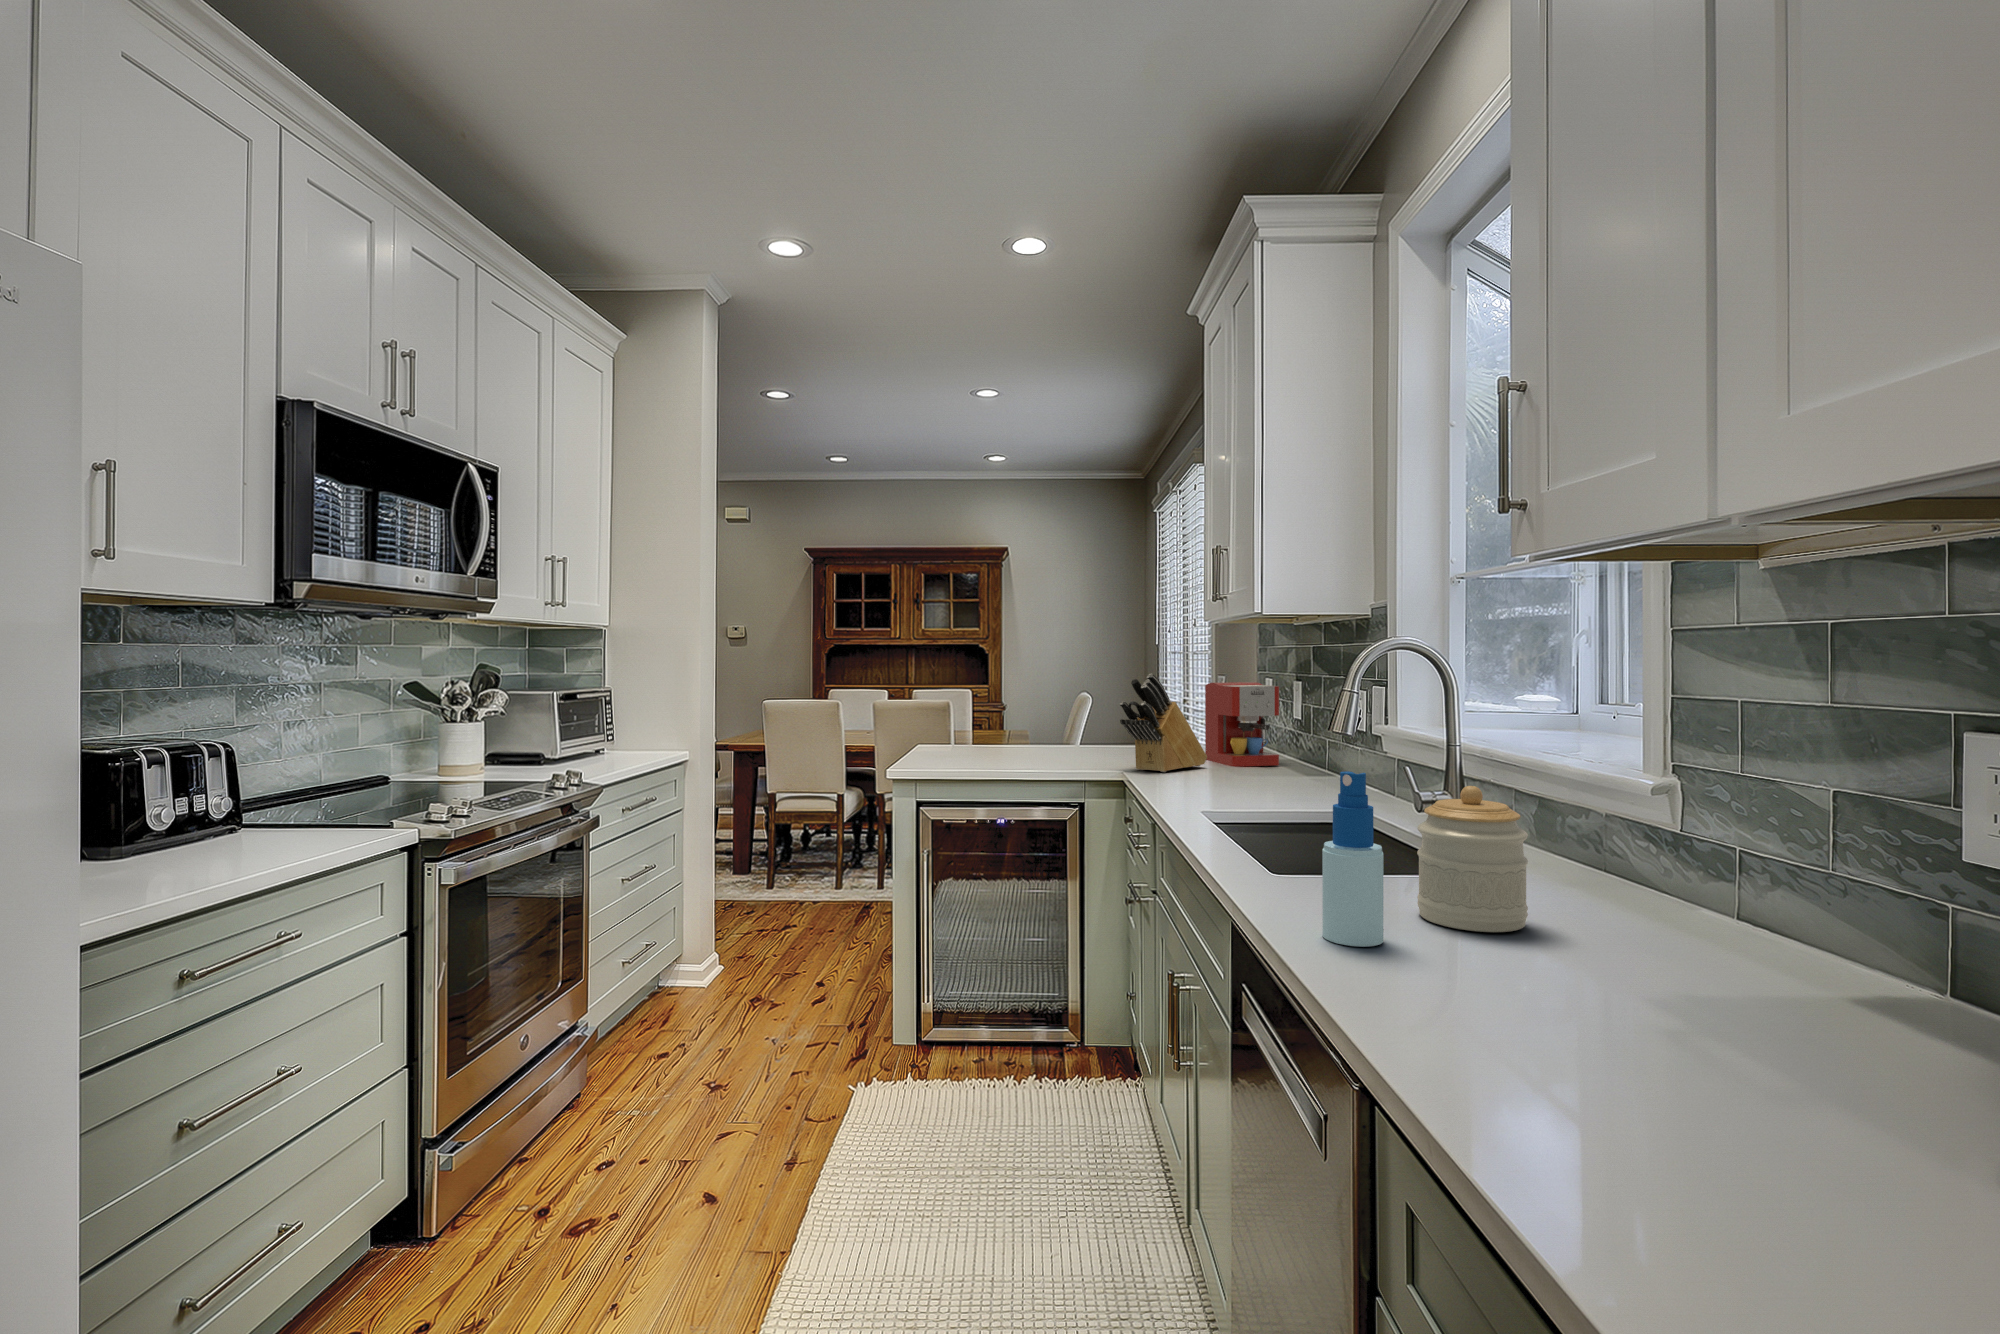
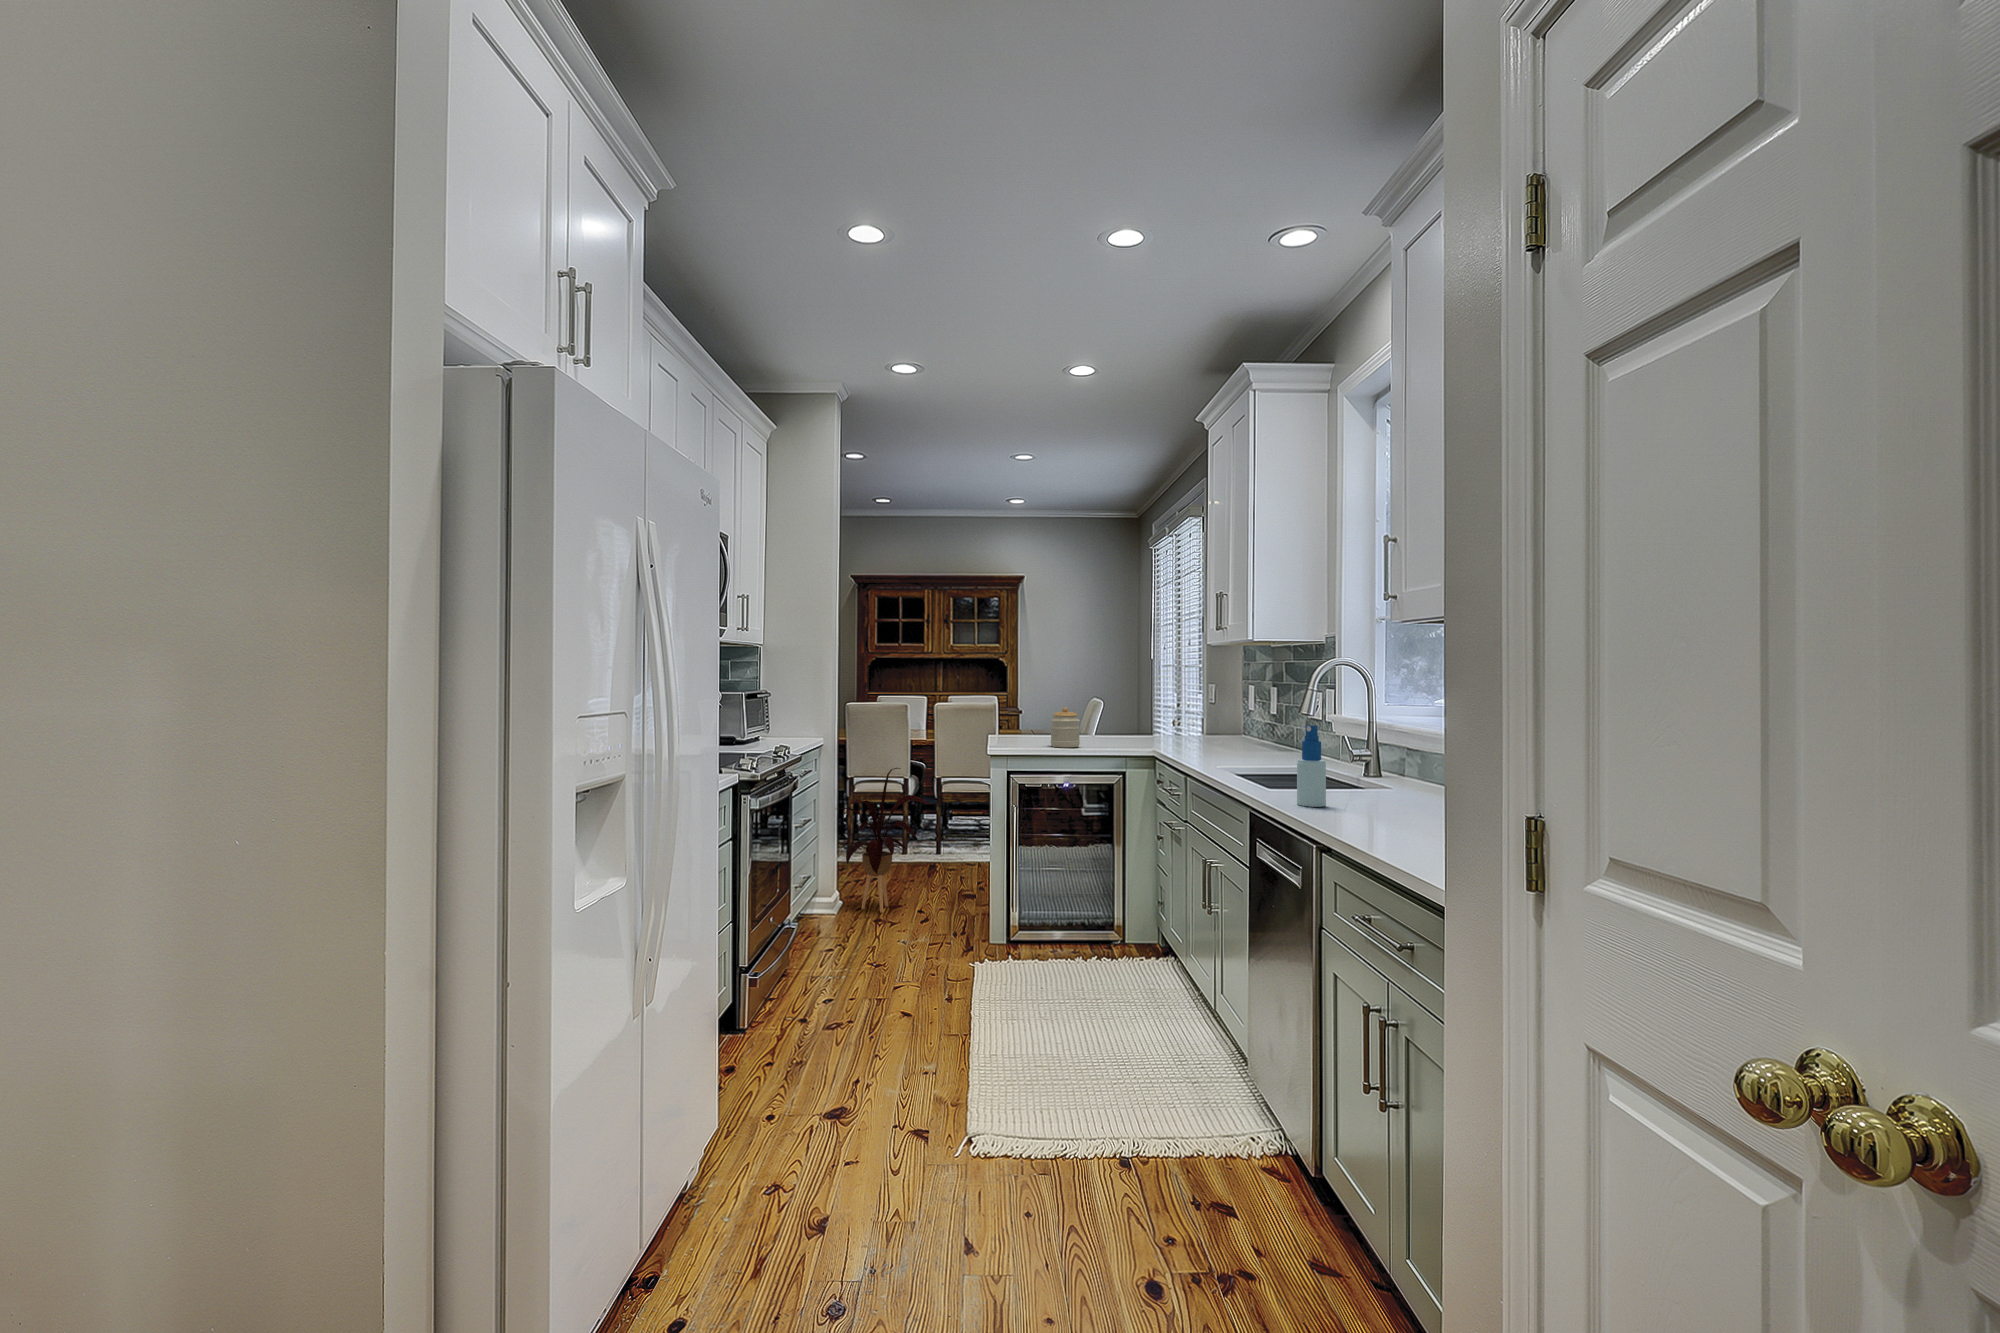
knife block: present [1120,674,1207,772] -> none [1151,681,1210,751]
coffee maker: present [1205,682,1279,767] -> none [1207,689,1261,749]
jar: present [1417,786,1528,932] -> present [1051,707,1080,748]
house plant: none [706,789,838,984] -> present [838,768,931,913]

